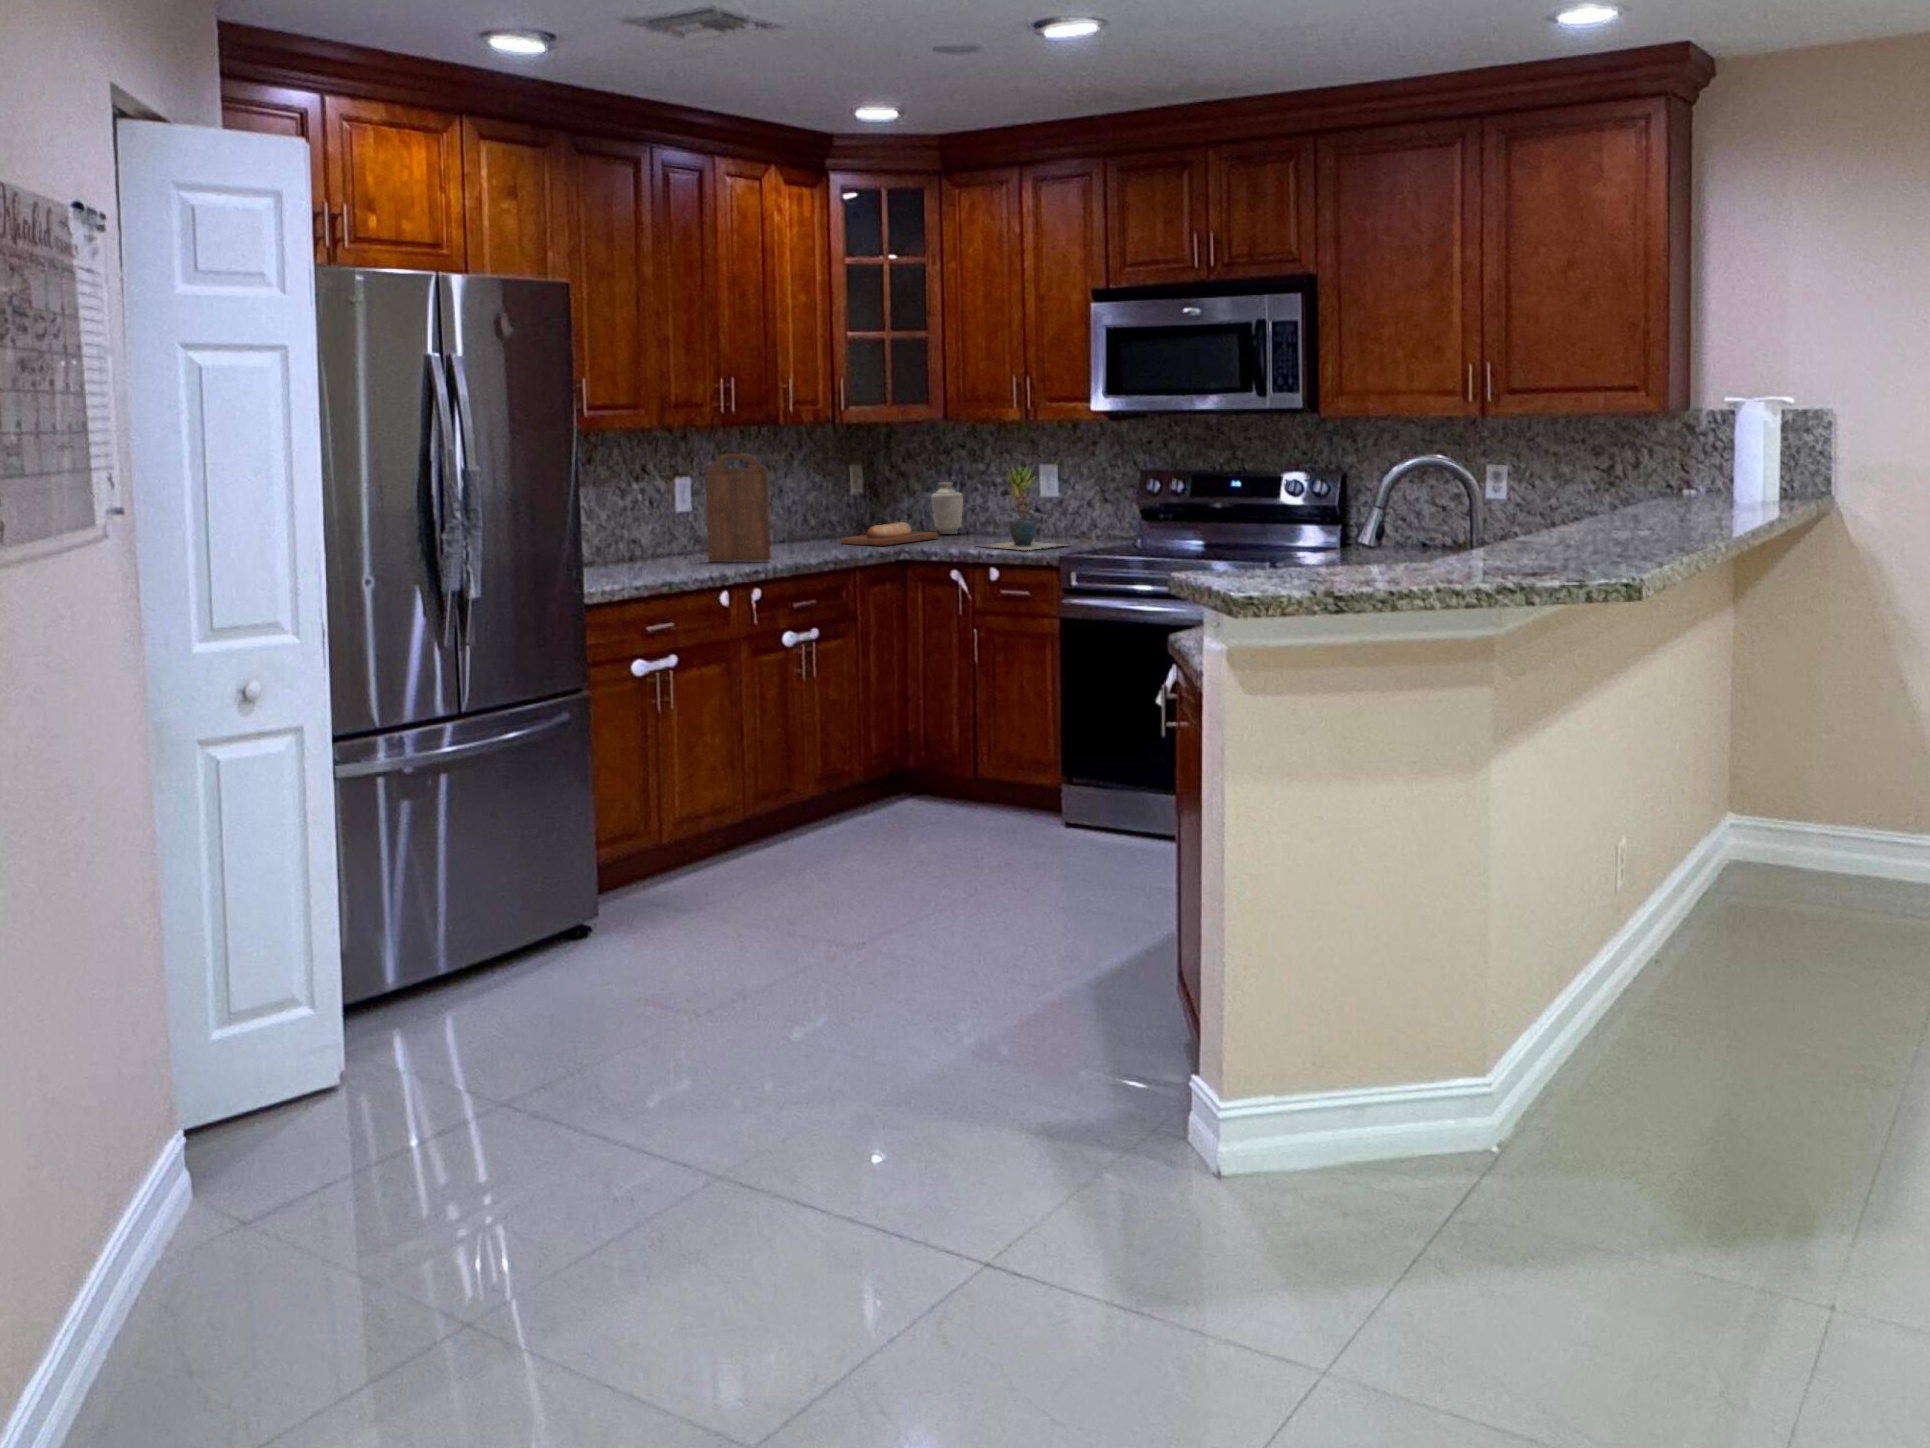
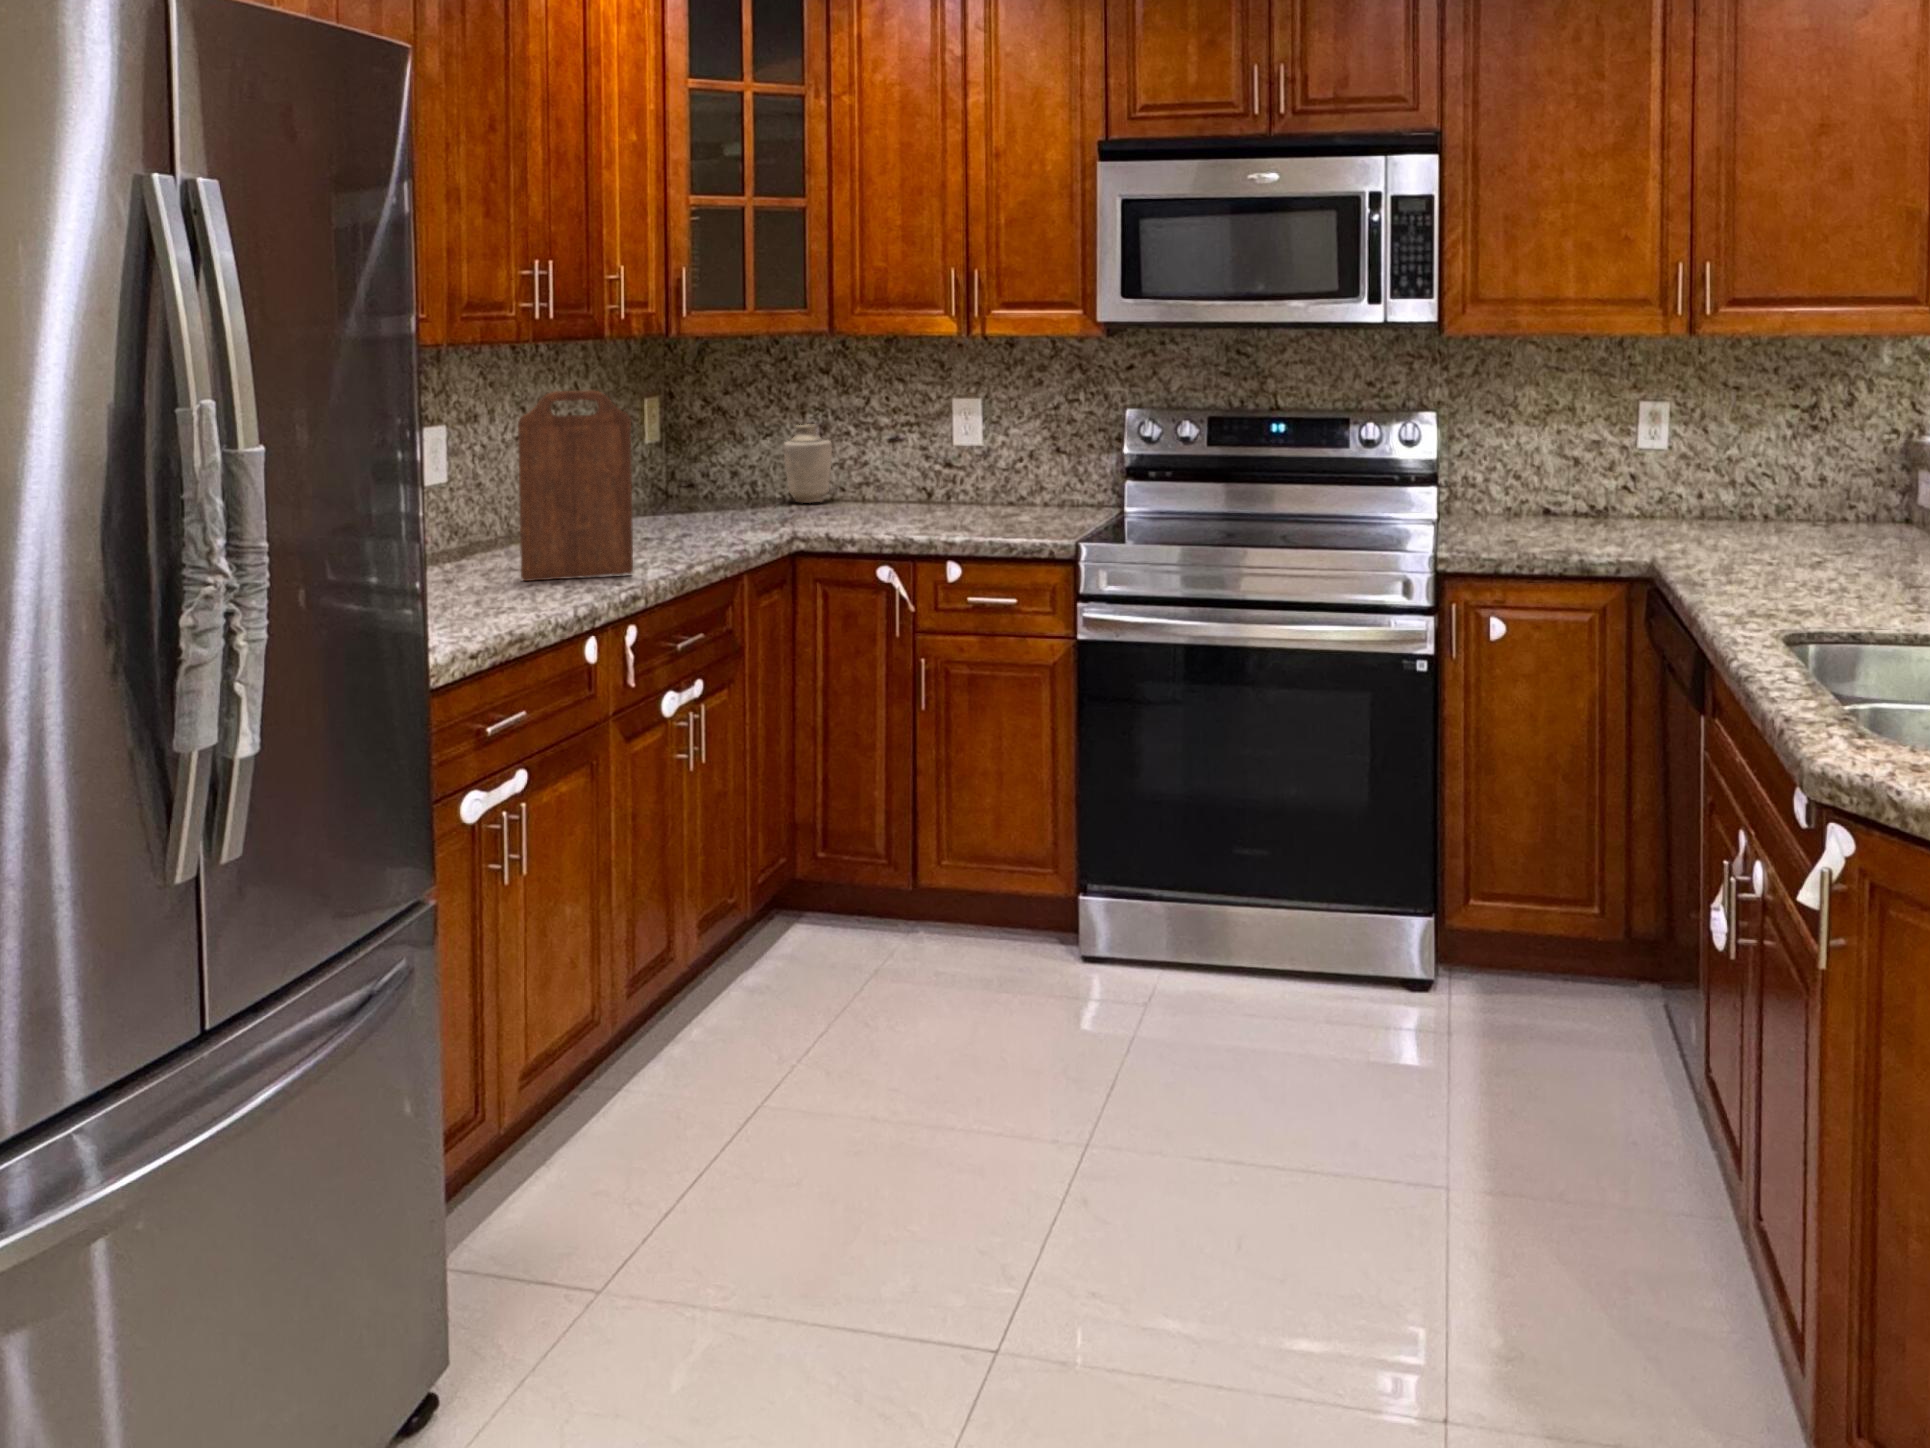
potted plant: present [980,467,1067,550] -> none [898,401,1043,534]
bread loaf: present [841,522,938,546] -> none [680,488,814,531]

